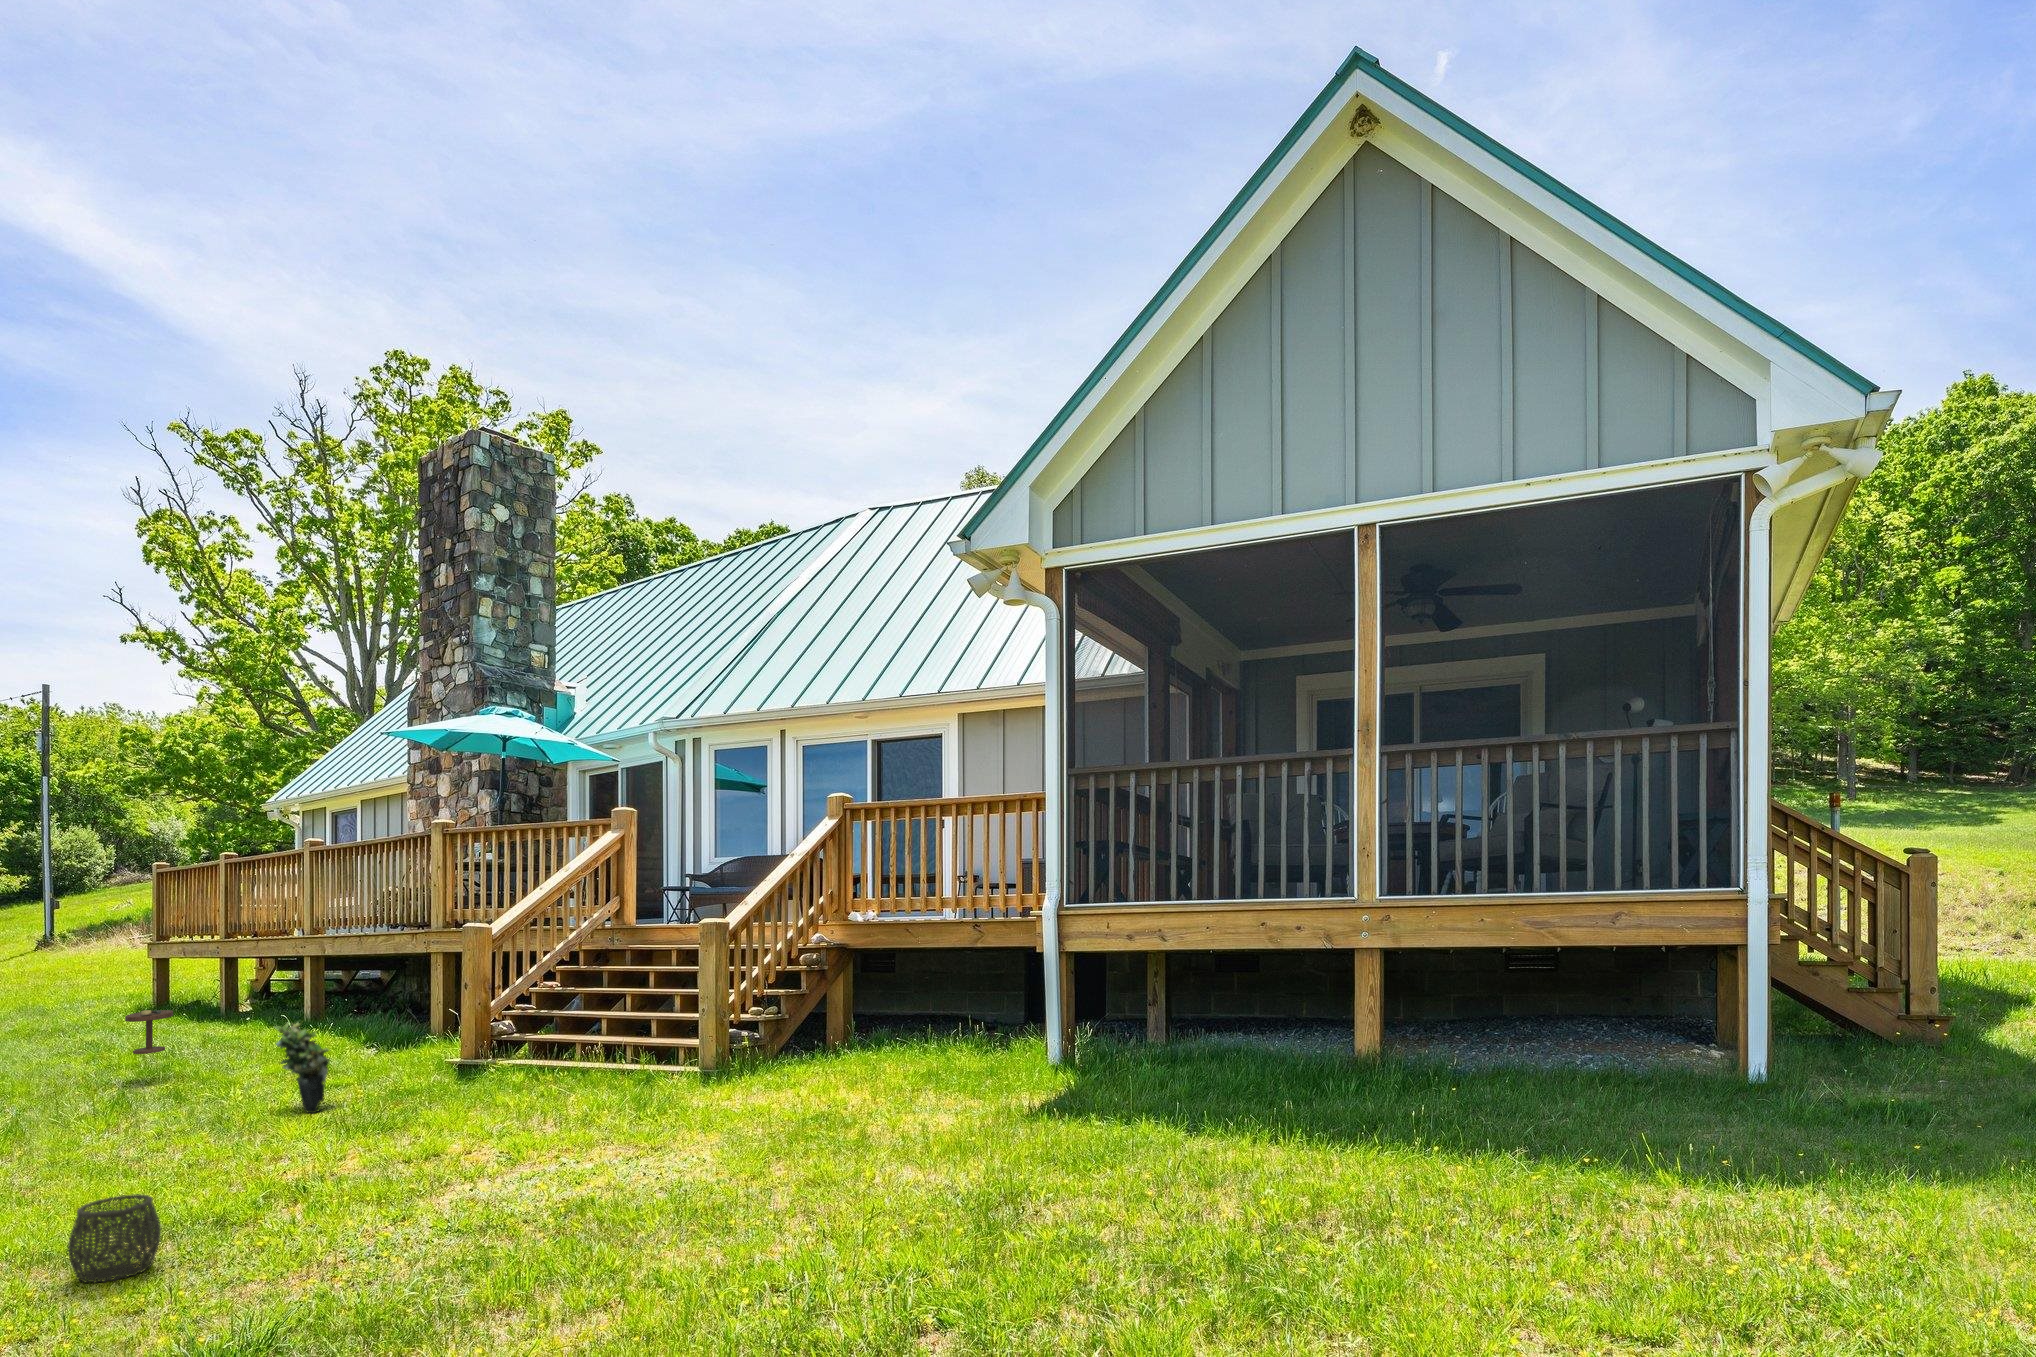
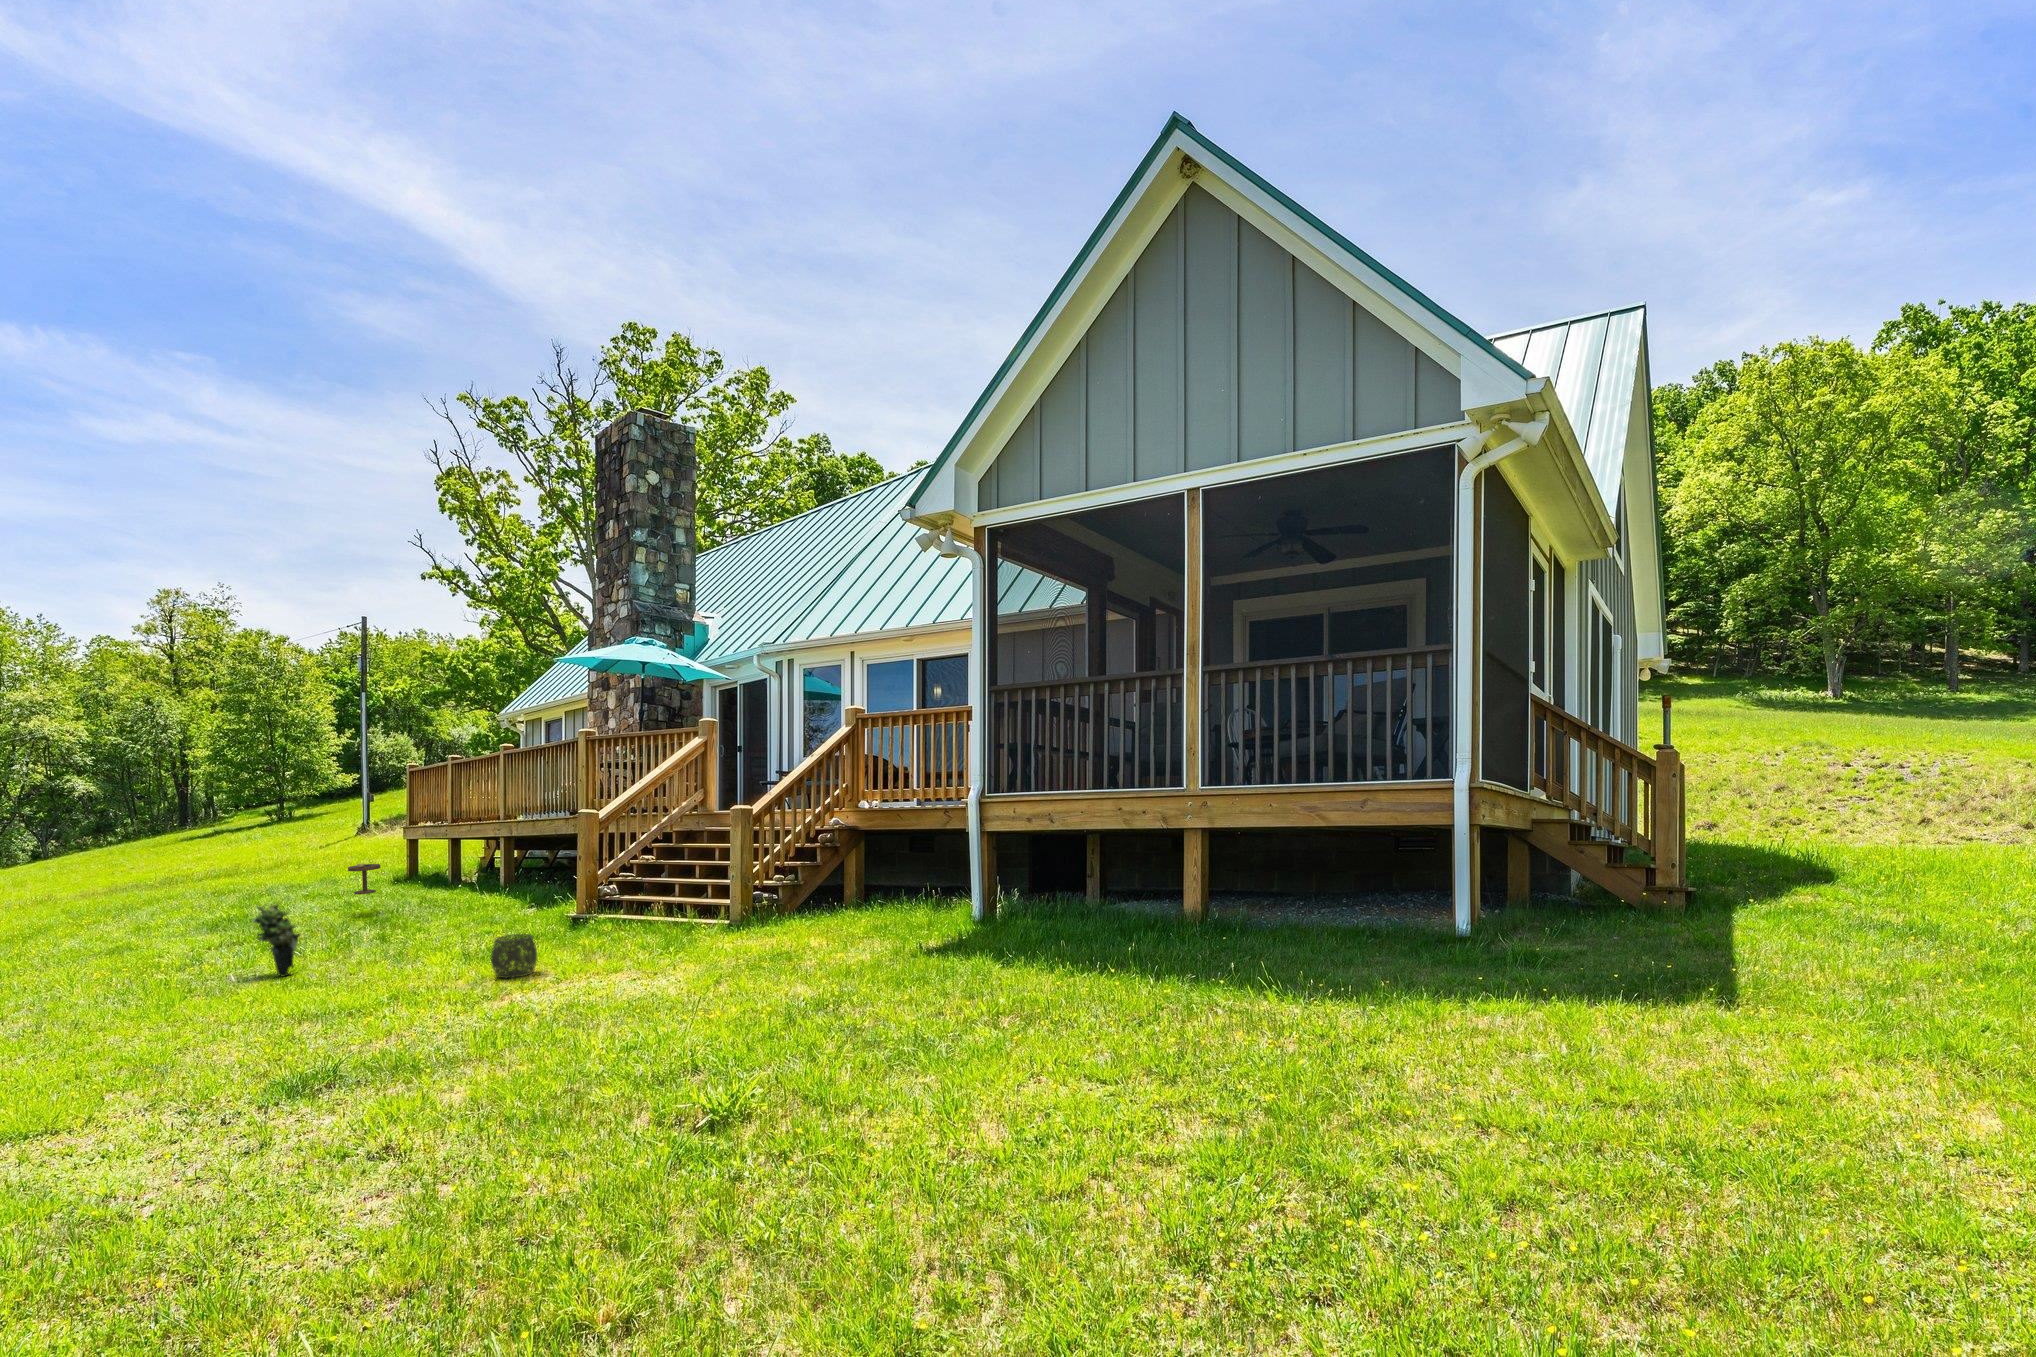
potted plant: present [275,1023,330,1113] -> present [253,903,300,977]
woven basket: present [68,1194,161,1283] -> present [491,934,537,978]

